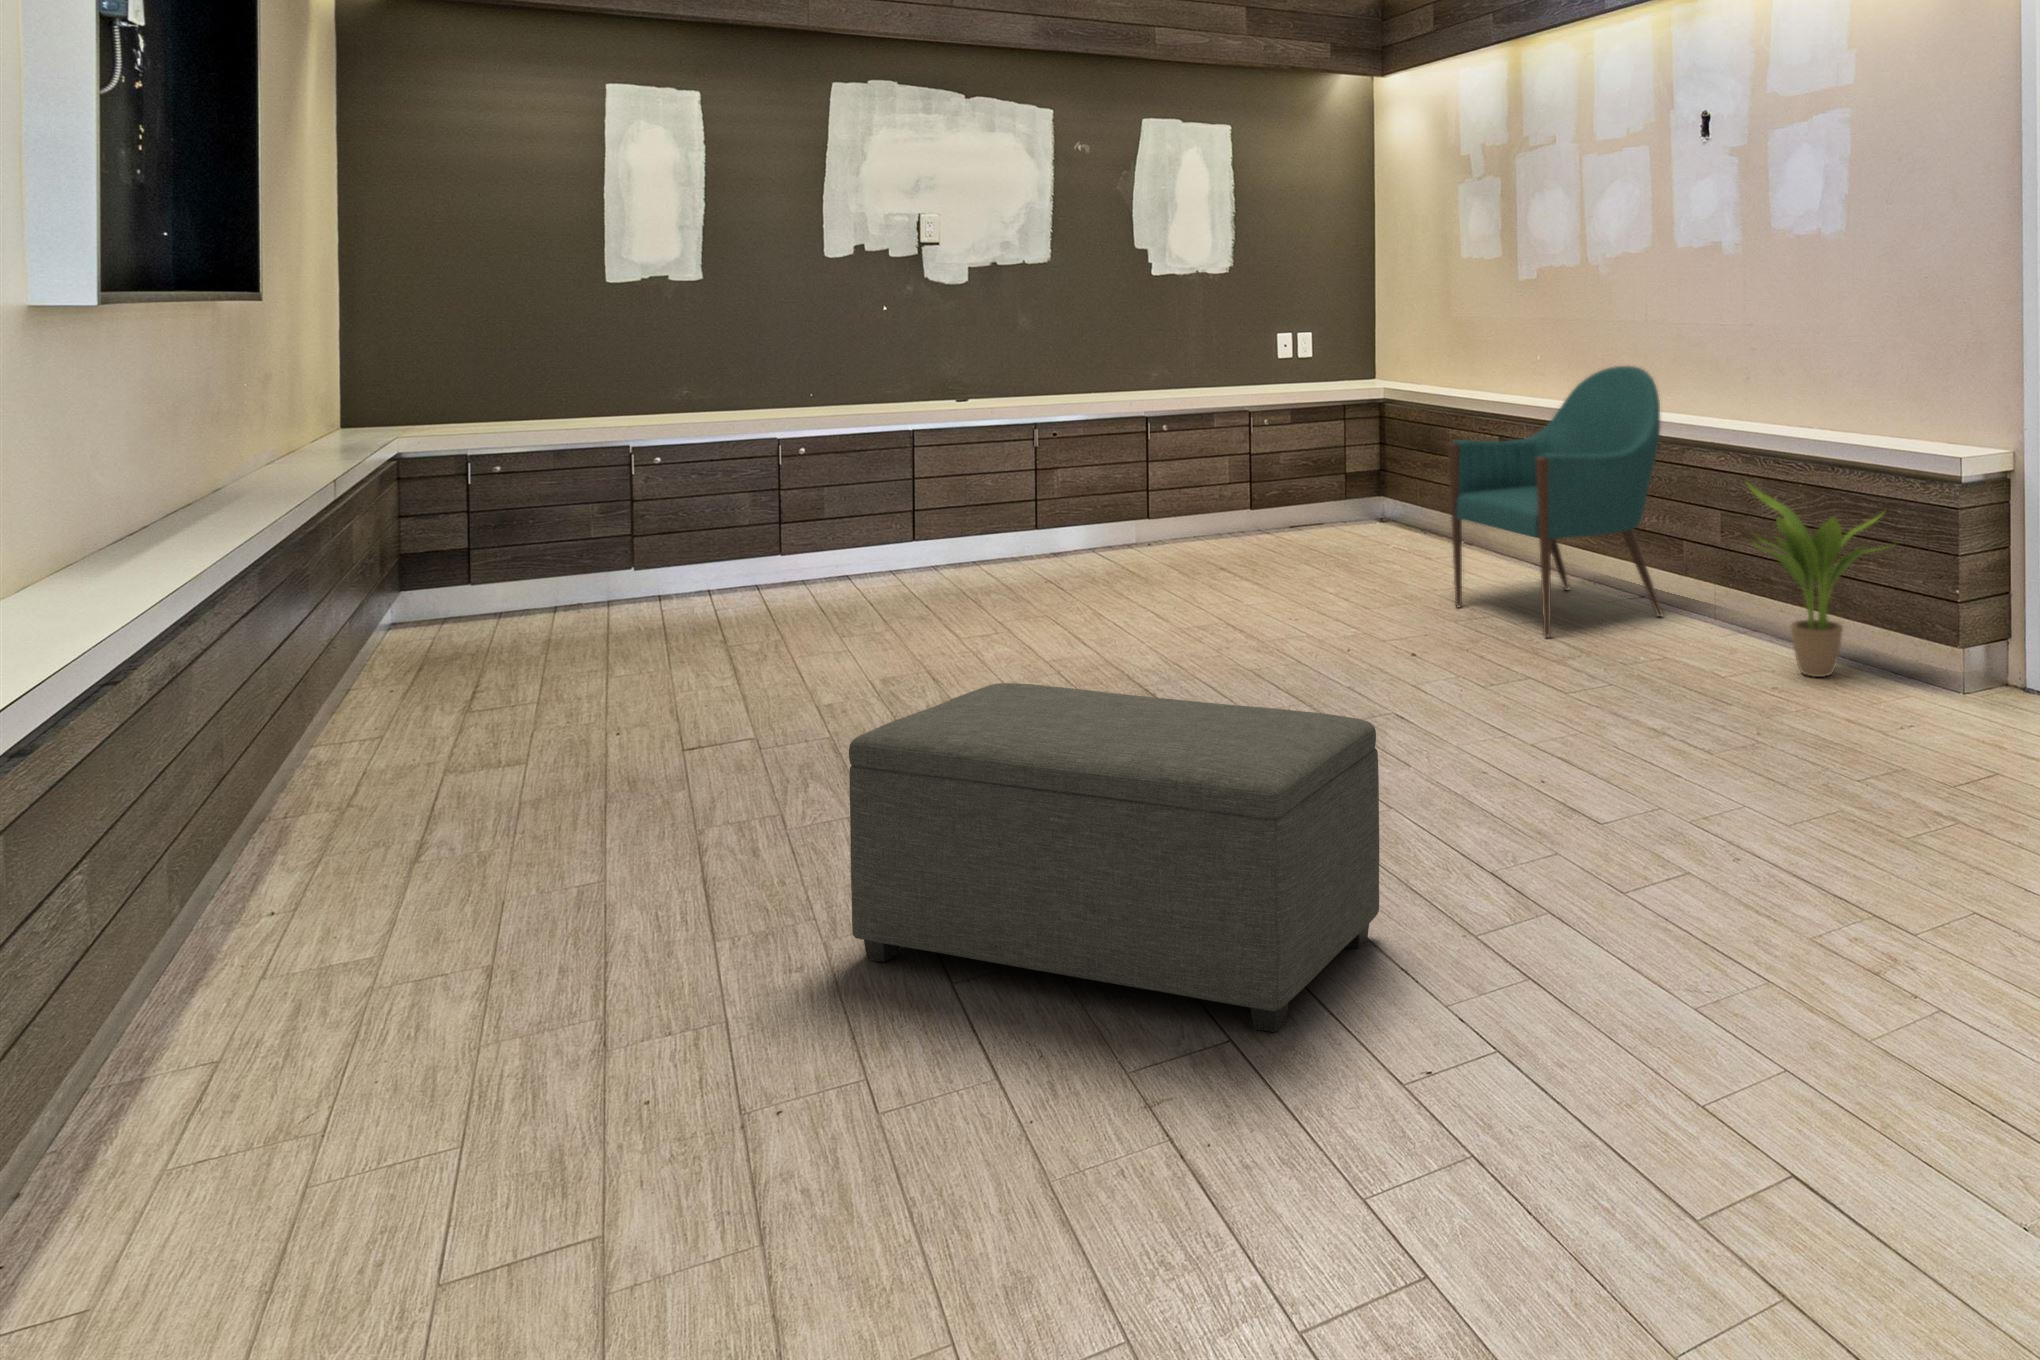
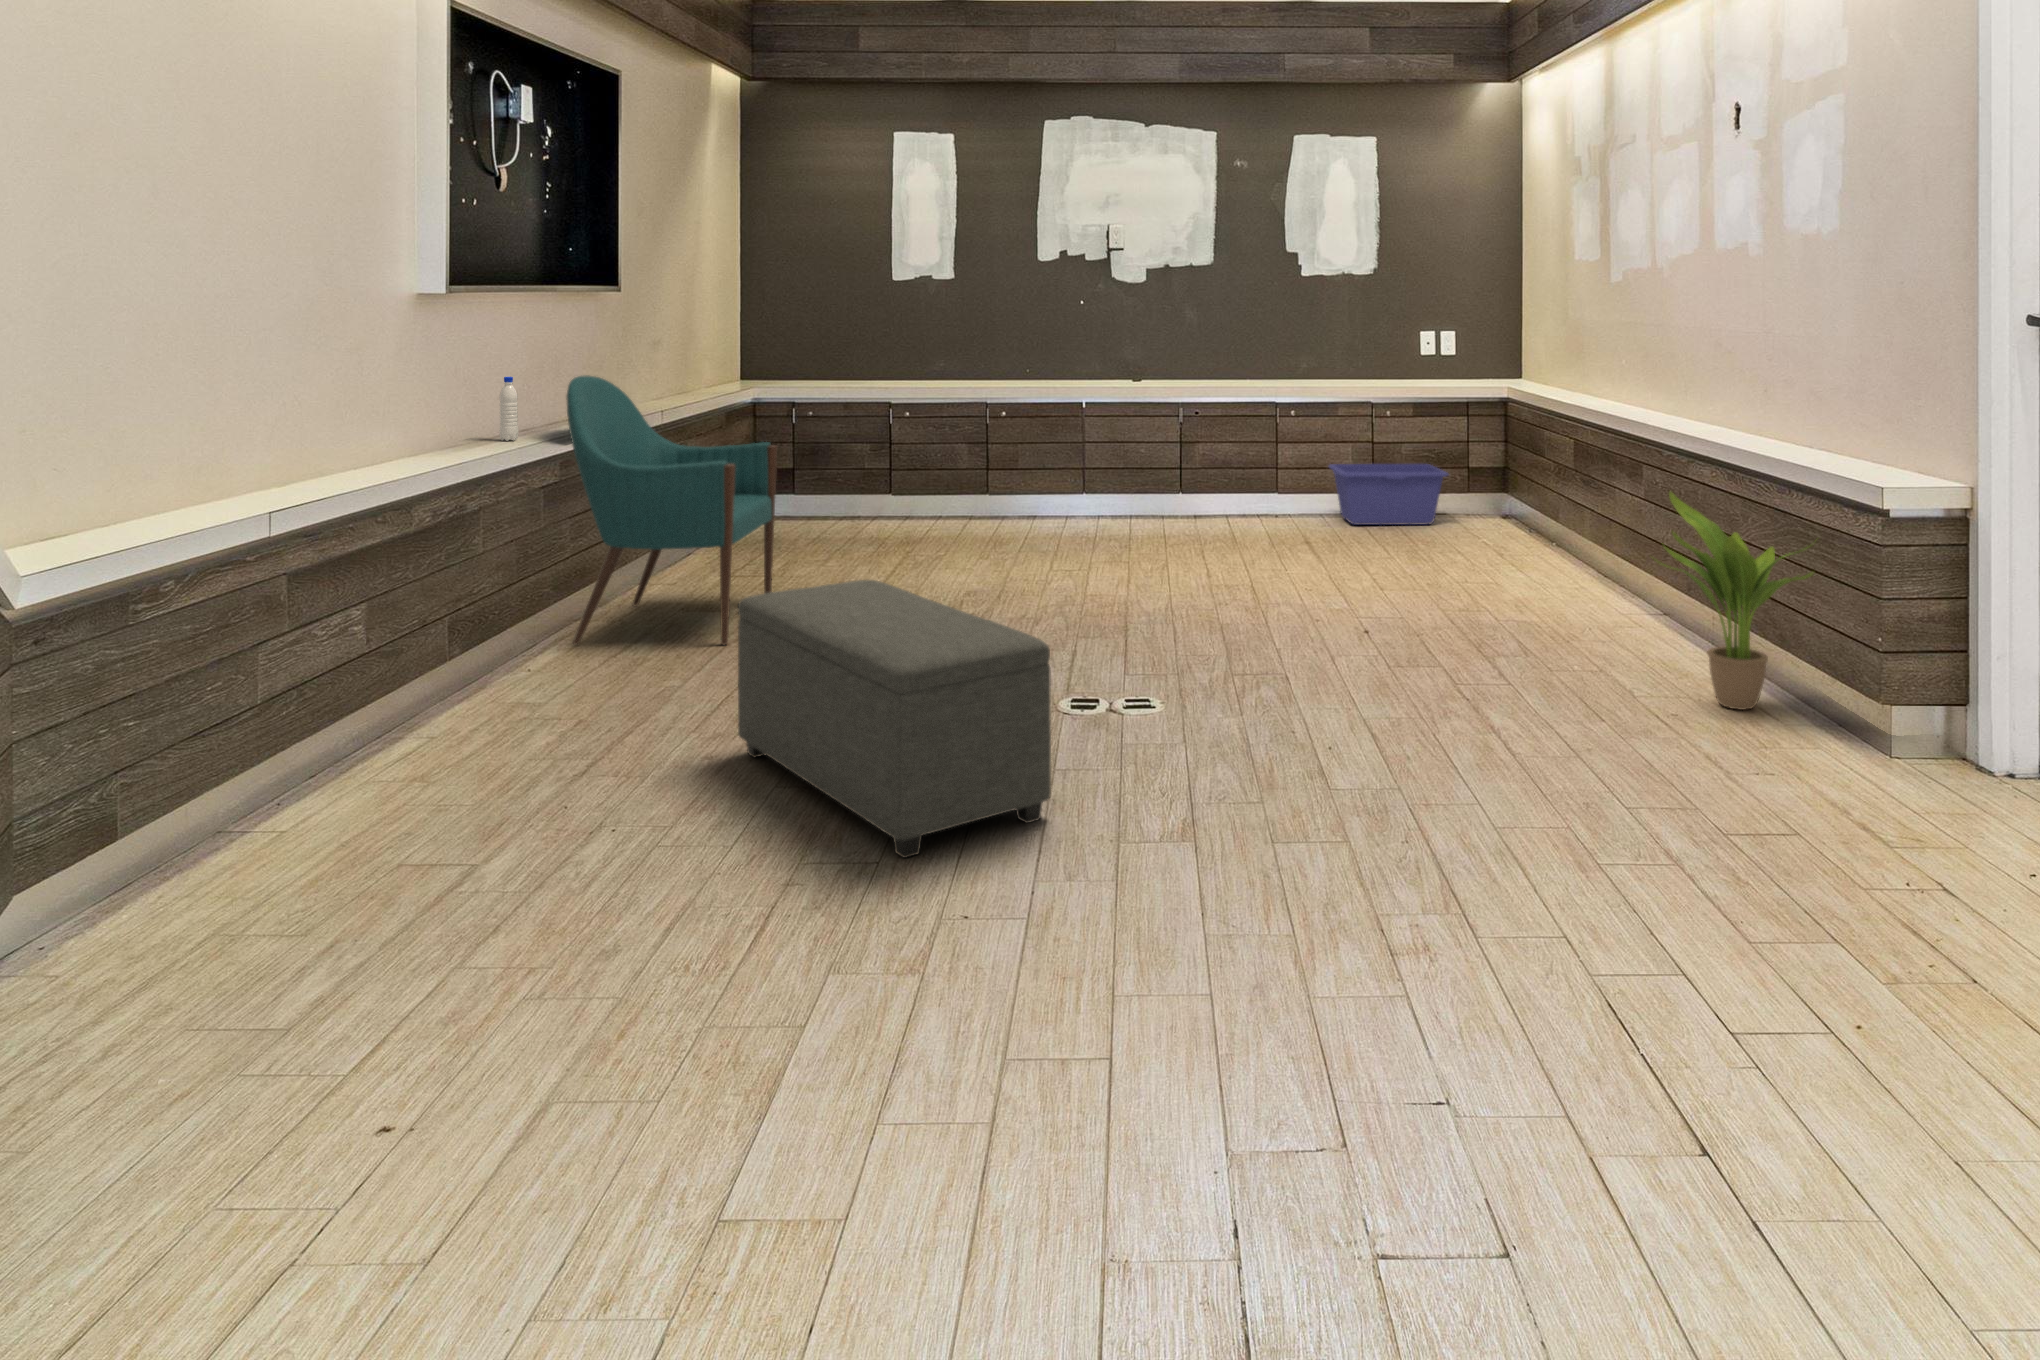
chair: present [1448,366,1663,637] -> present [566,375,777,645]
water bottle: none [142,445,183,554] -> present [499,377,518,441]
storage bin: none [1215,476,1352,548] -> present [1329,464,1448,525]

